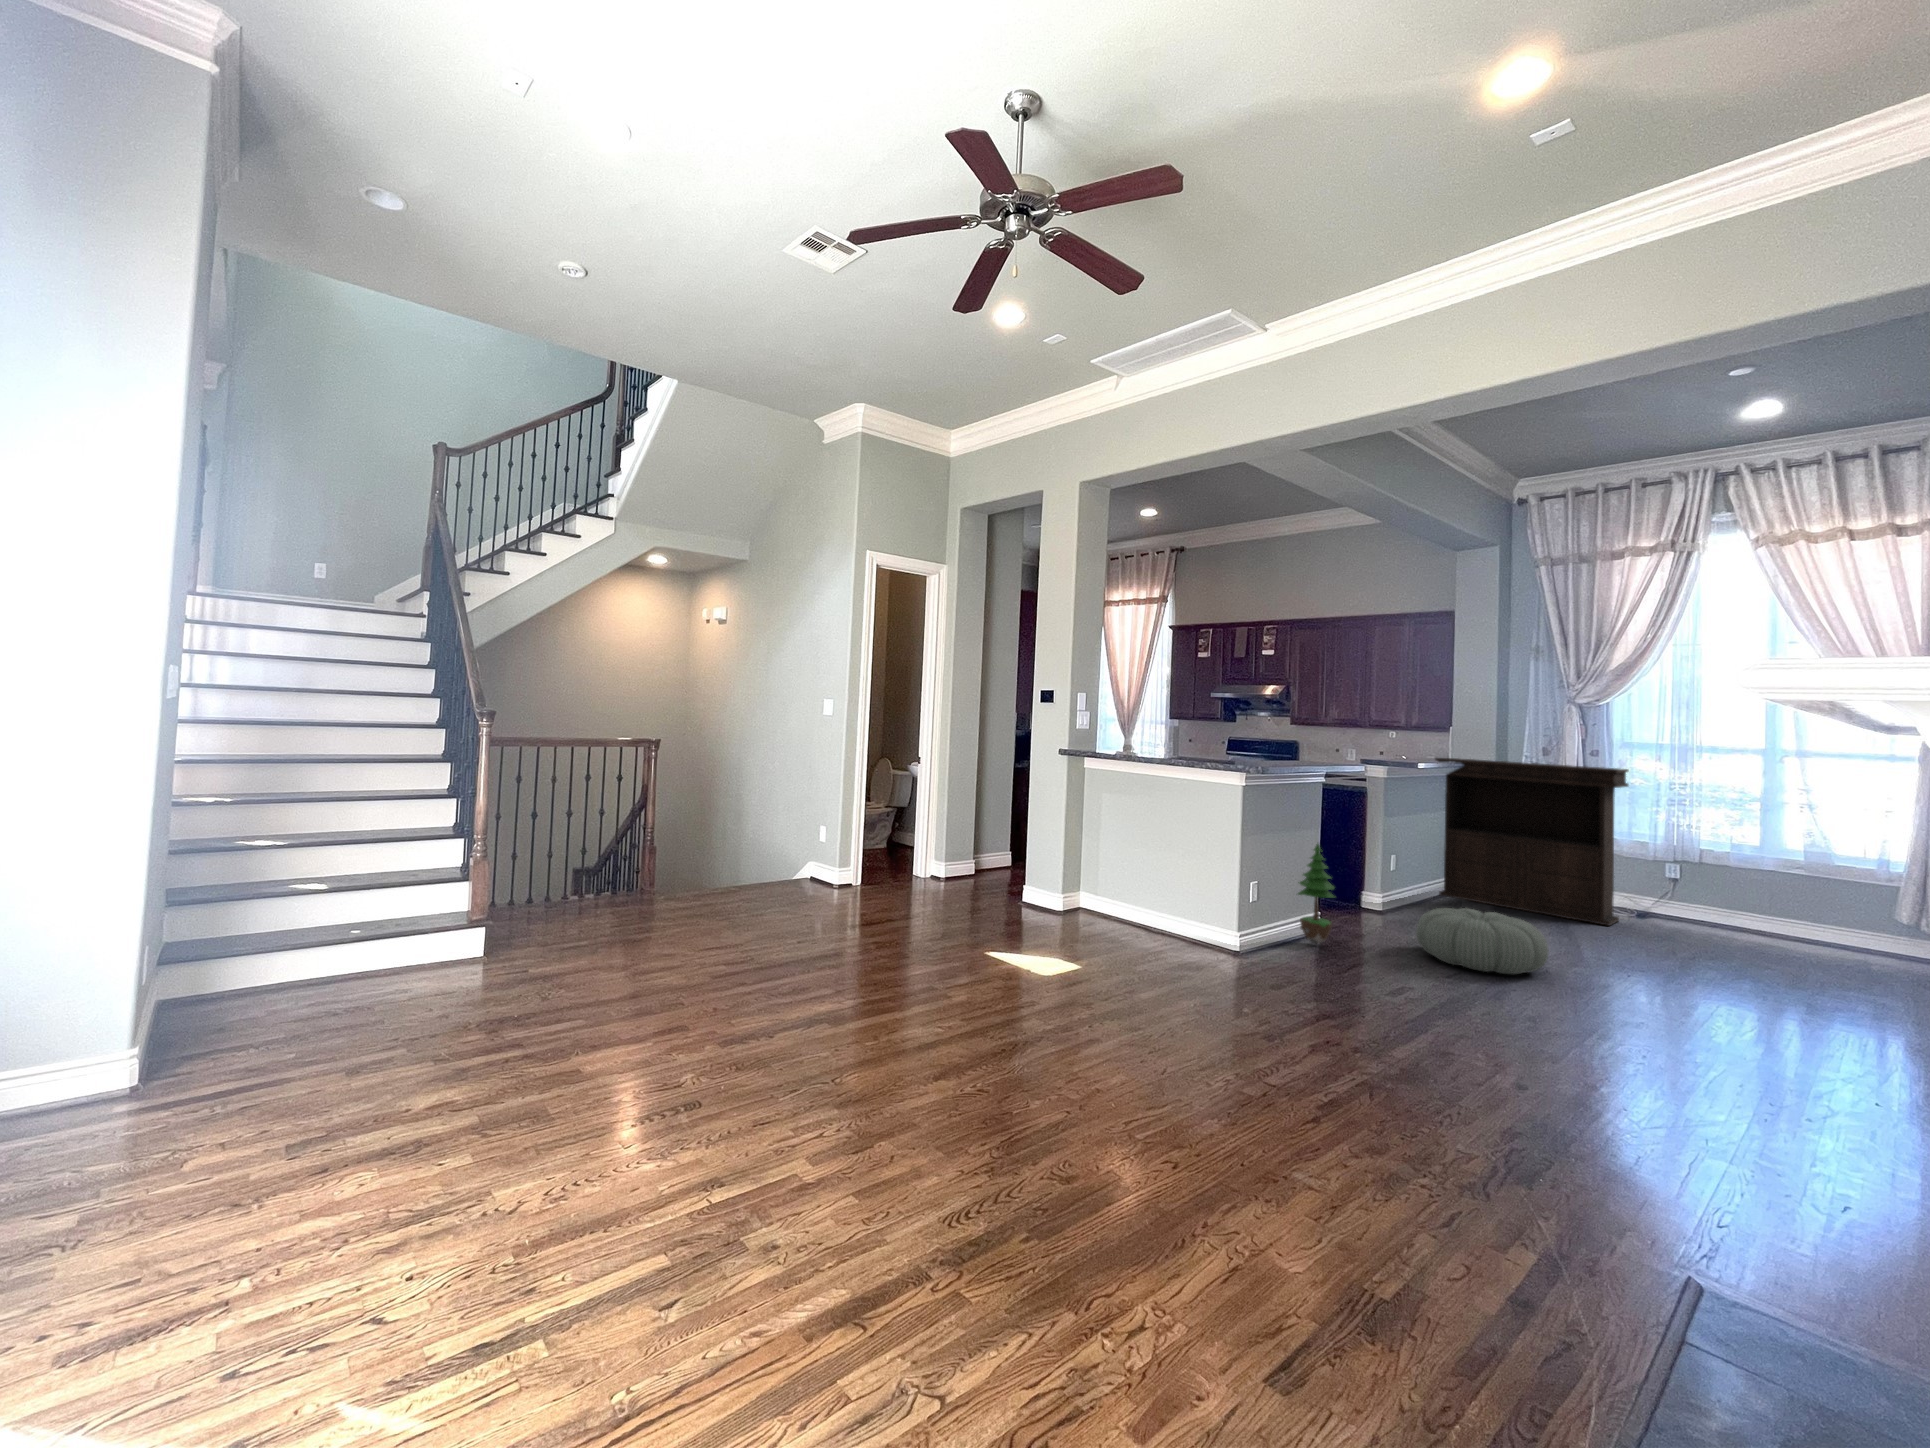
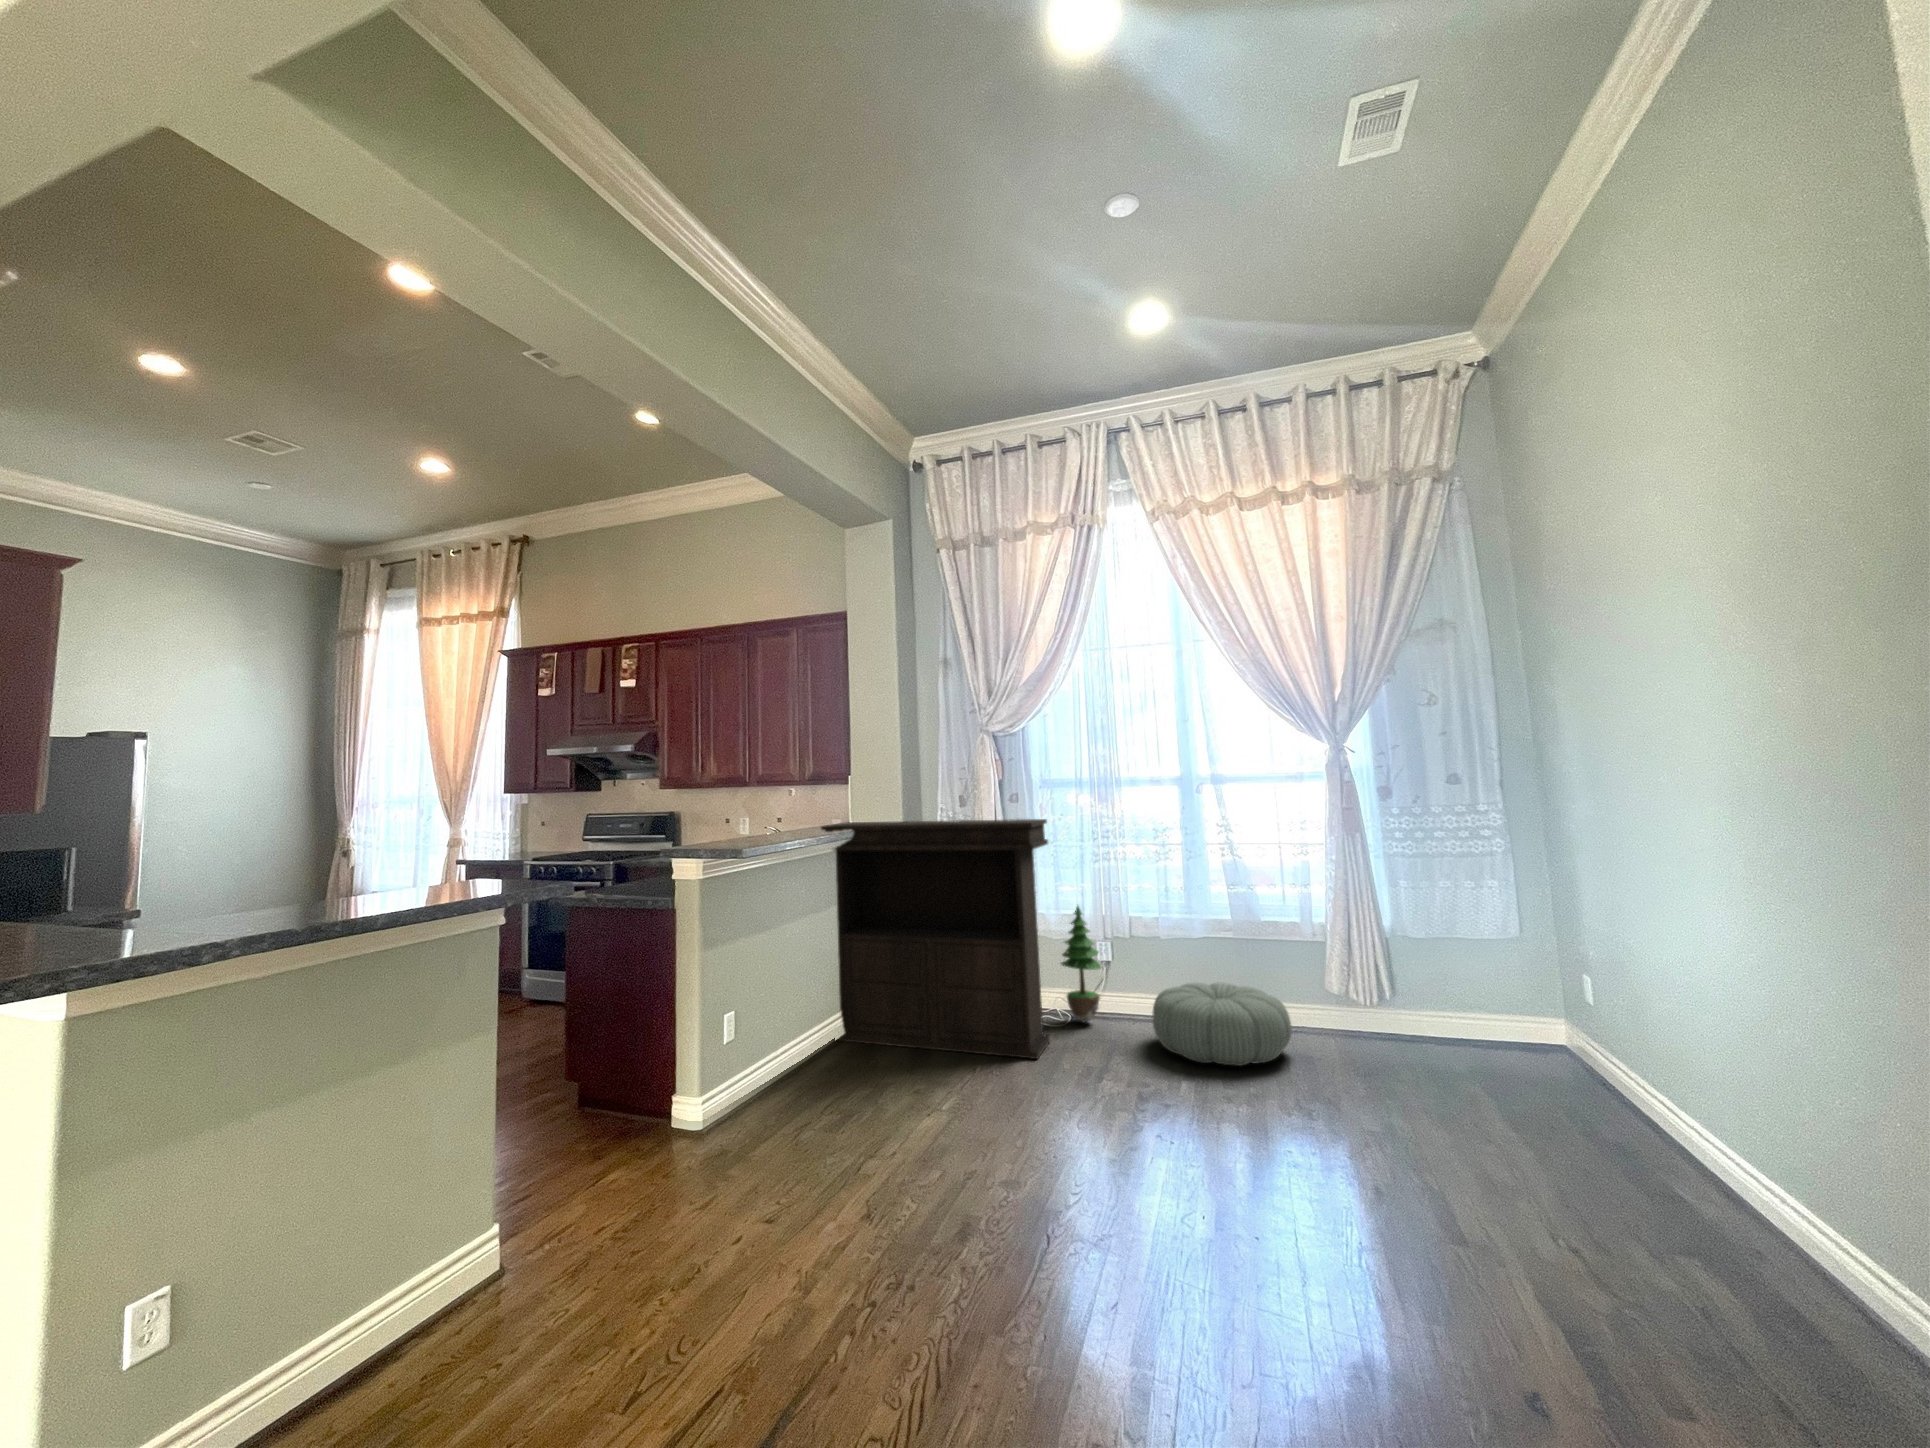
potted tree: present [1298,844,1334,945] -> present [1061,906,1101,1023]
pouf: present [1416,908,1549,974] -> present [1152,983,1292,1066]

